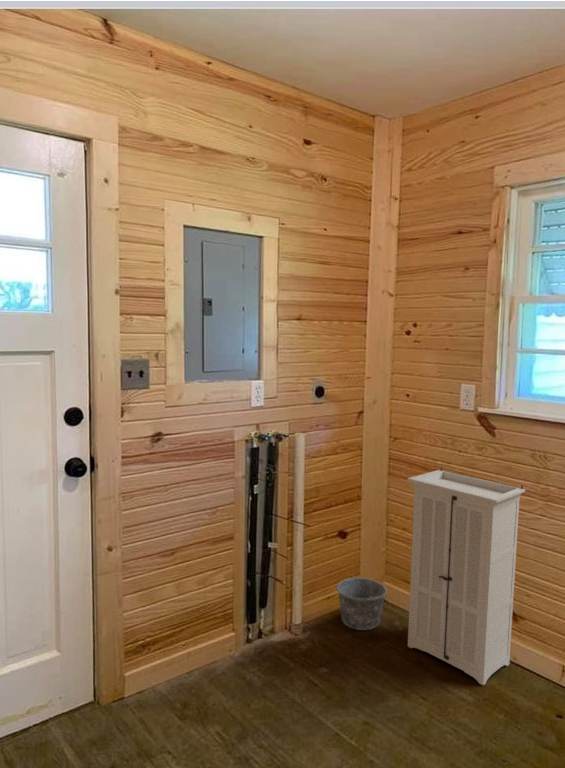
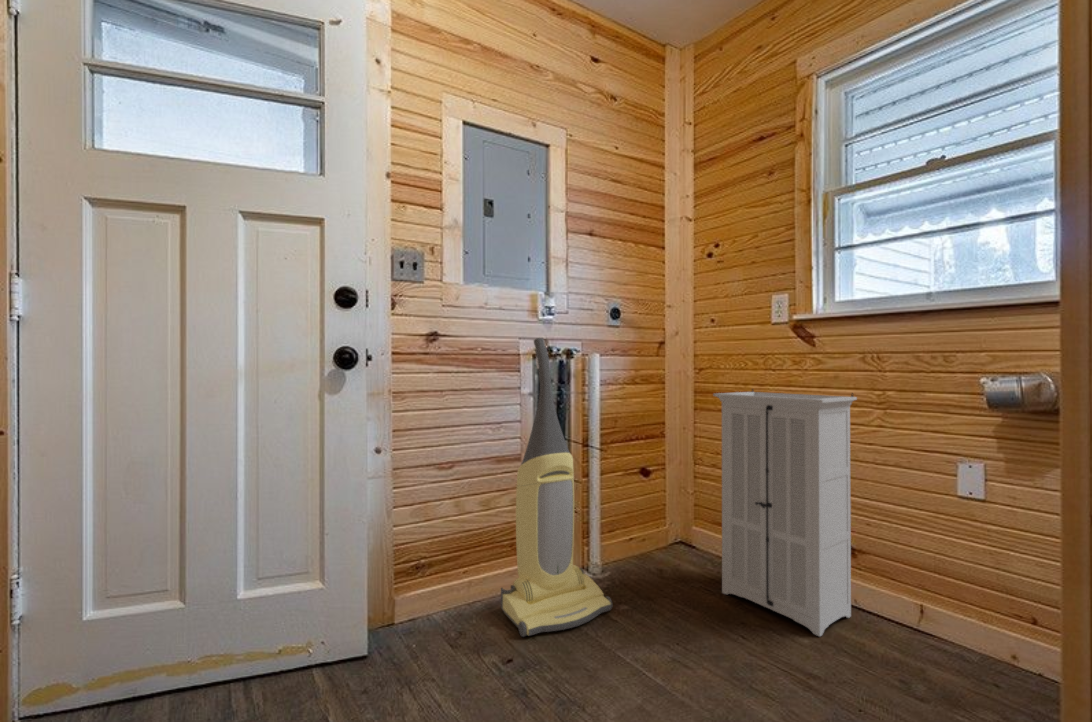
vacuum cleaner: none [219,433,317,703] -> present [501,338,613,637]
bucket: present [337,576,387,630] -> none [639,499,696,575]

